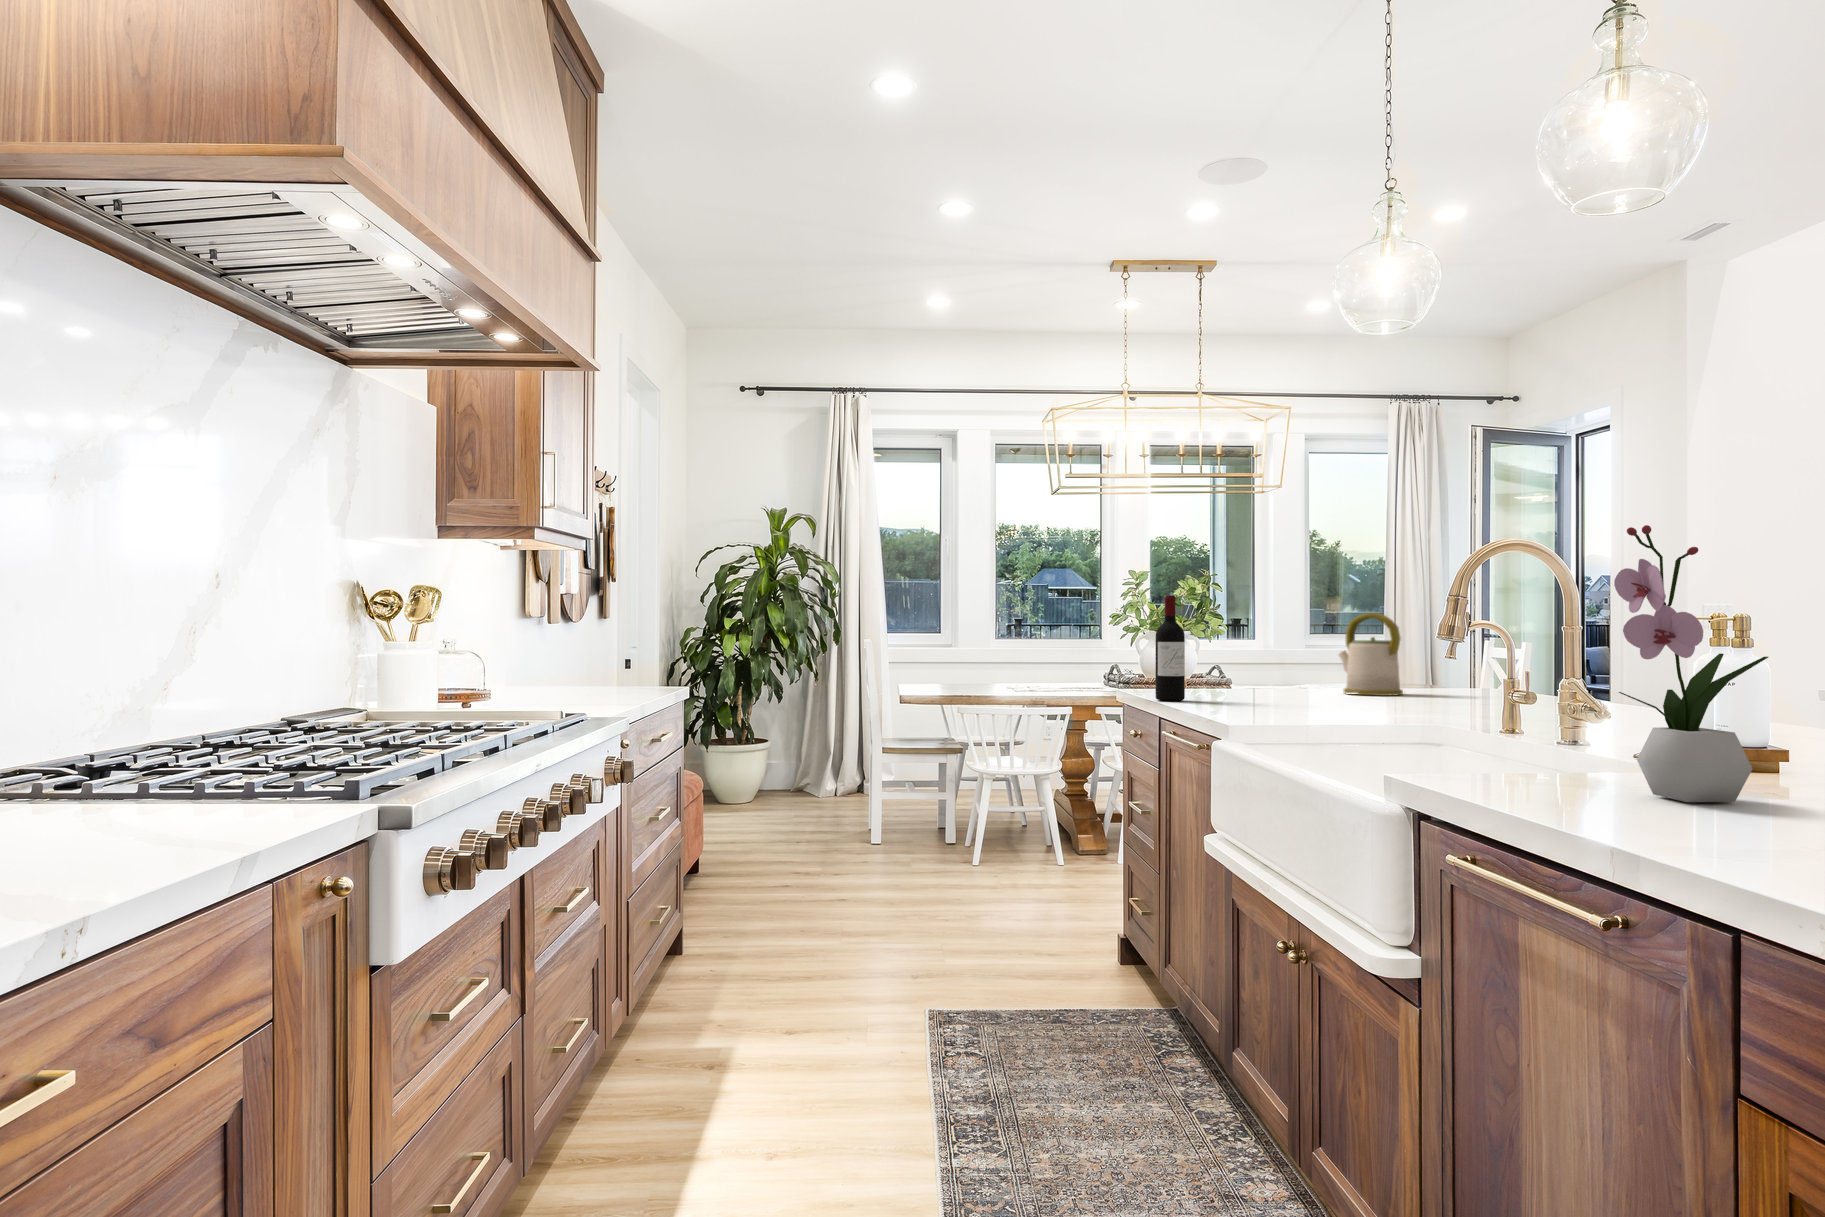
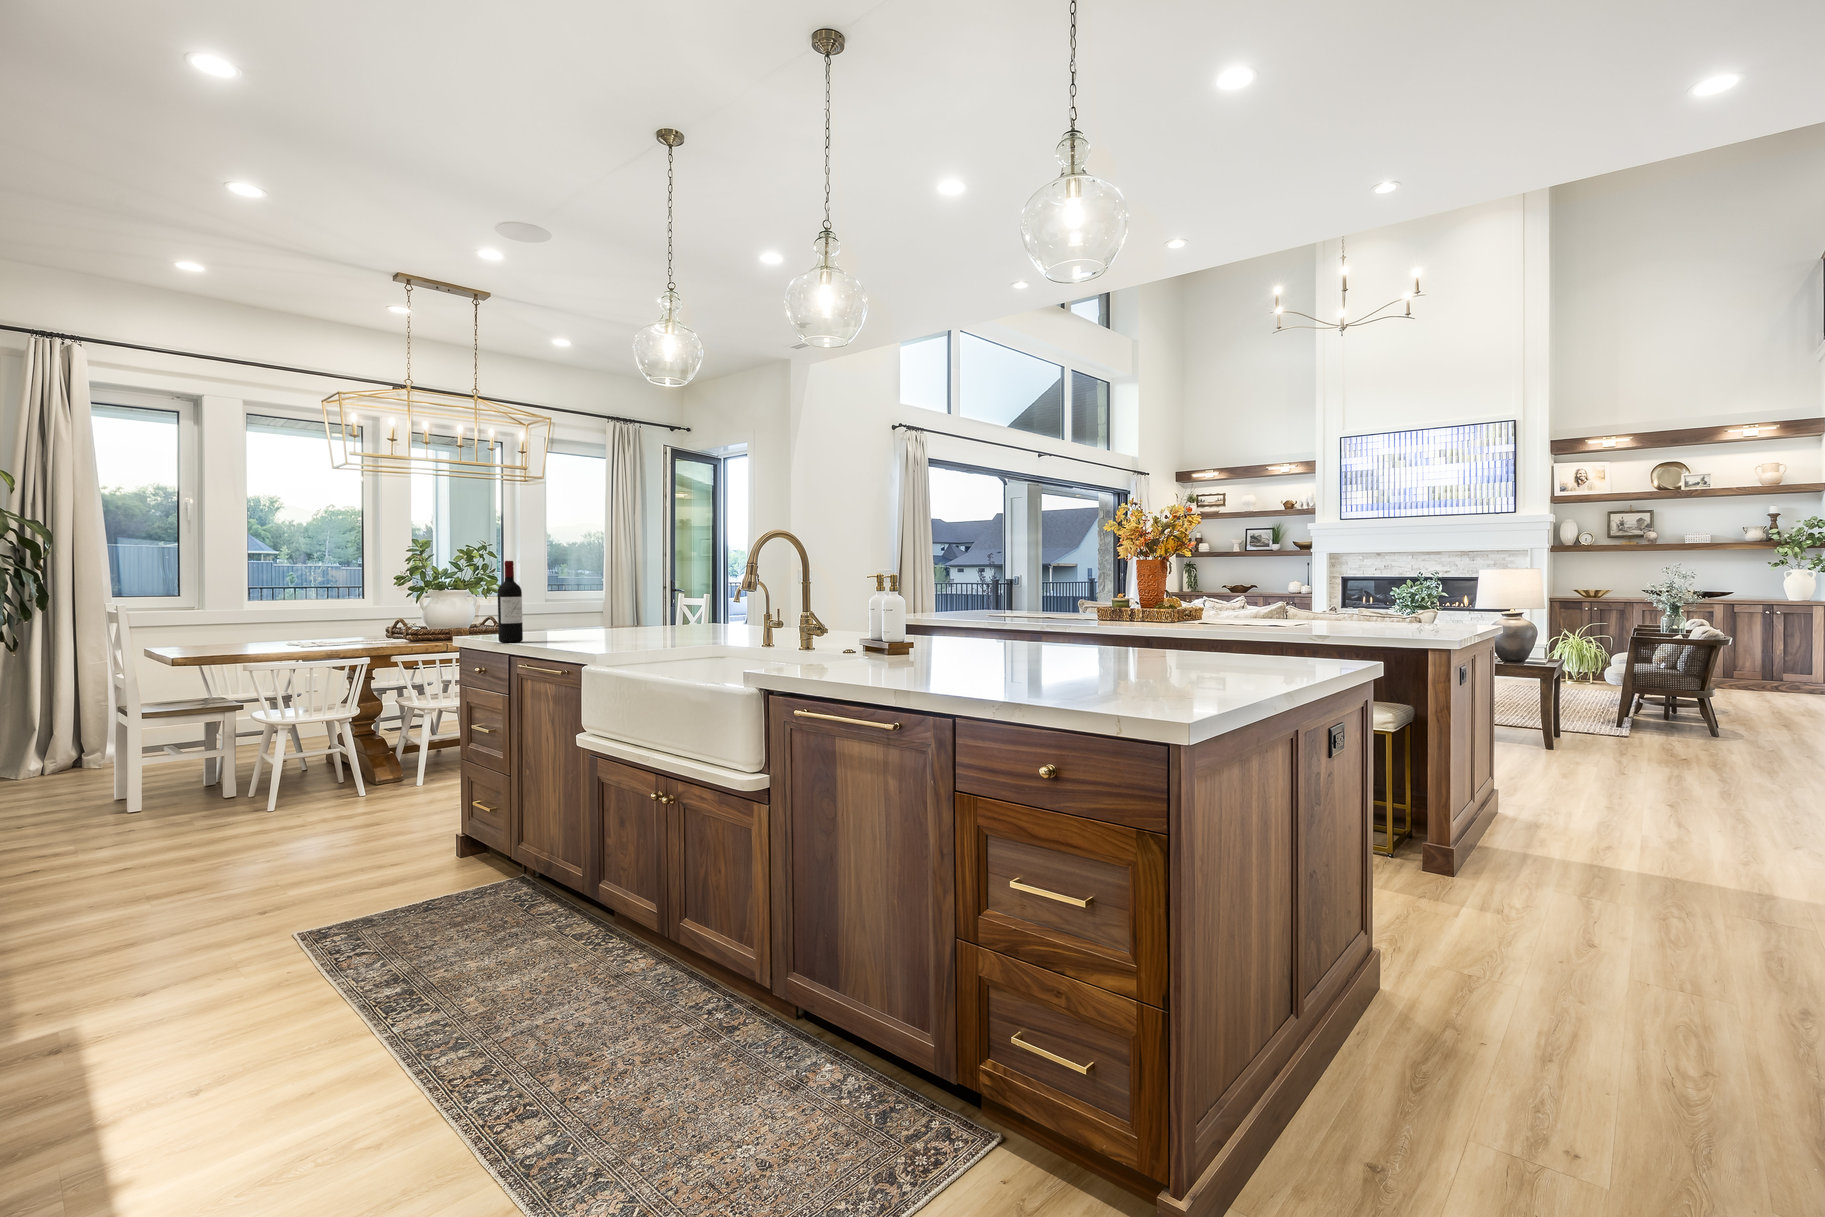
flower arrangement: present [1614,525,1768,802] -> none [864,524,929,669]
kettle: present [1339,613,1403,696] -> none [622,574,667,631]

